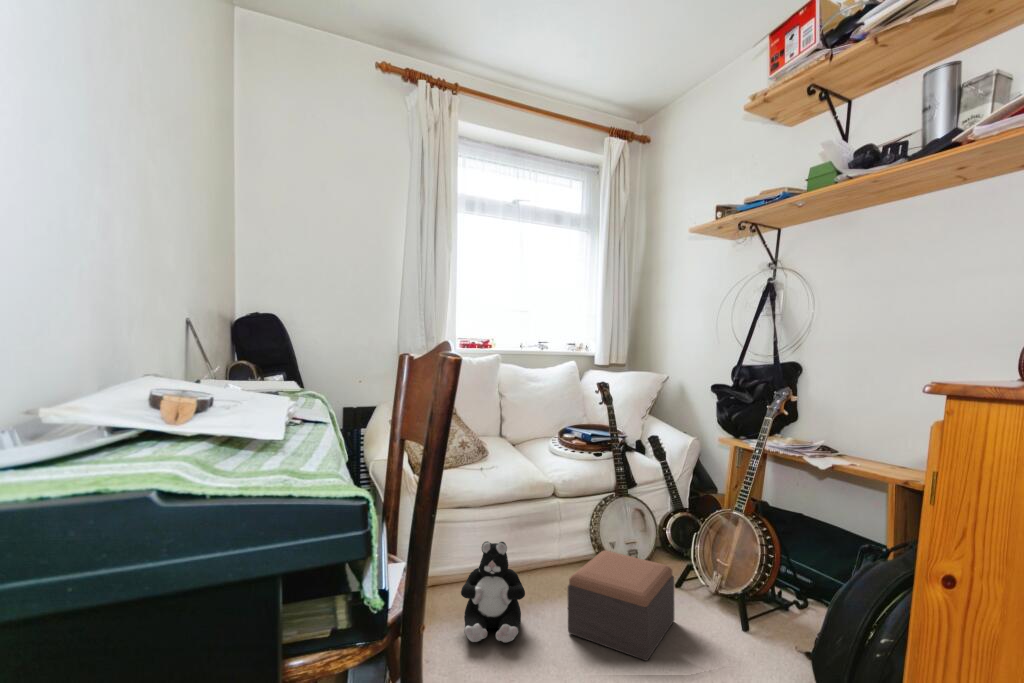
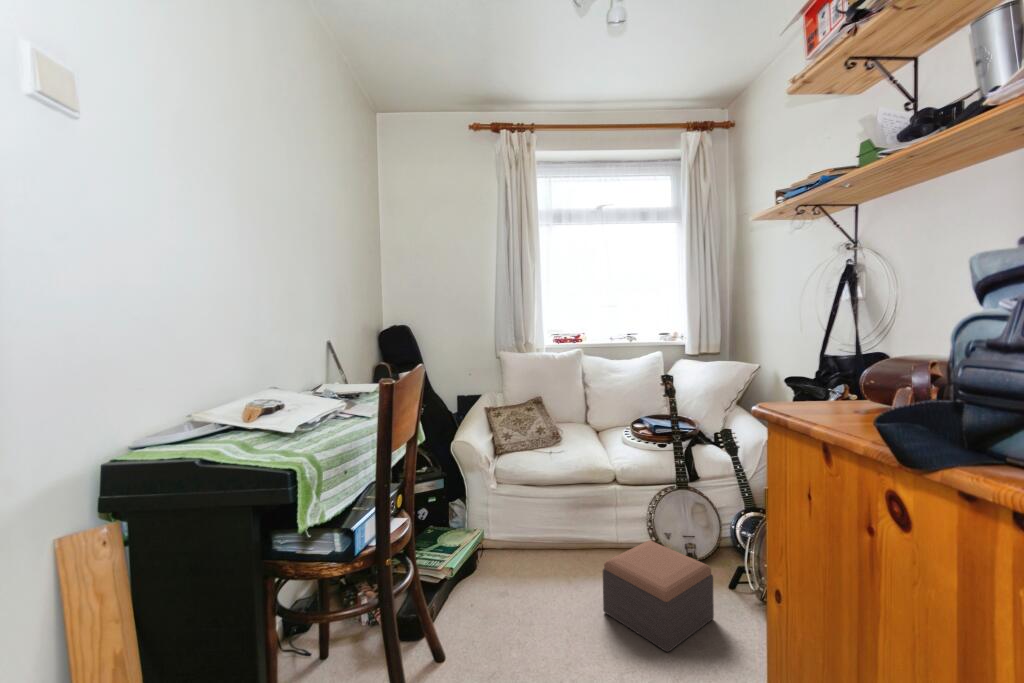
plush toy: present [461,541,525,643] -> none [509,520,568,611]

